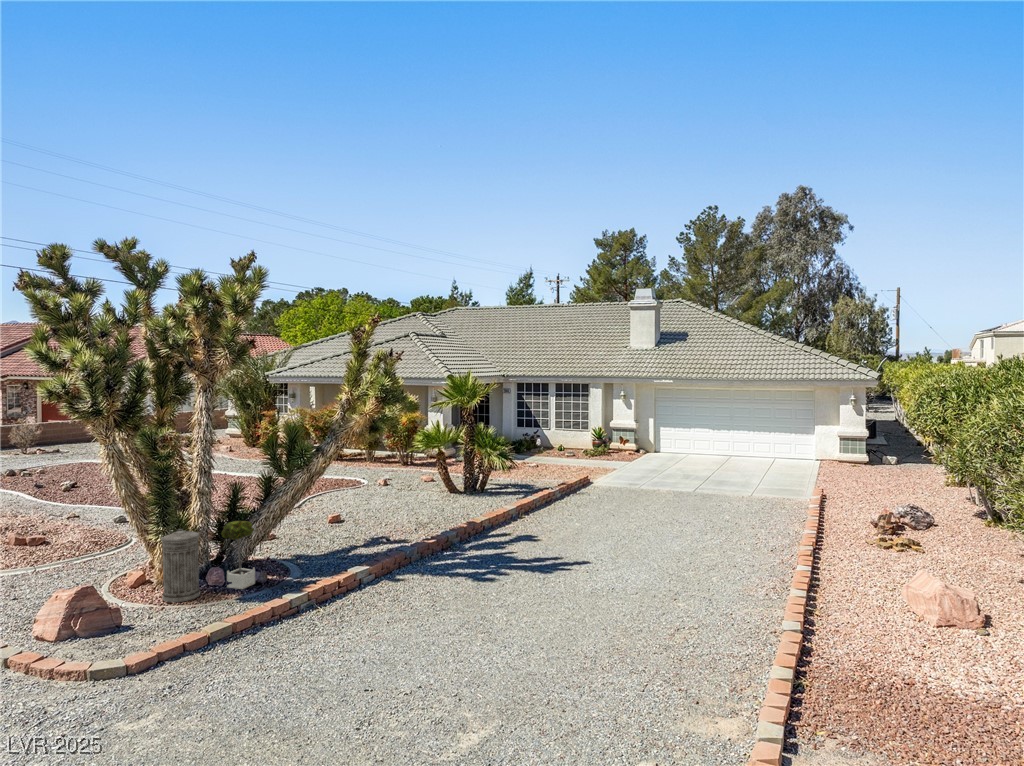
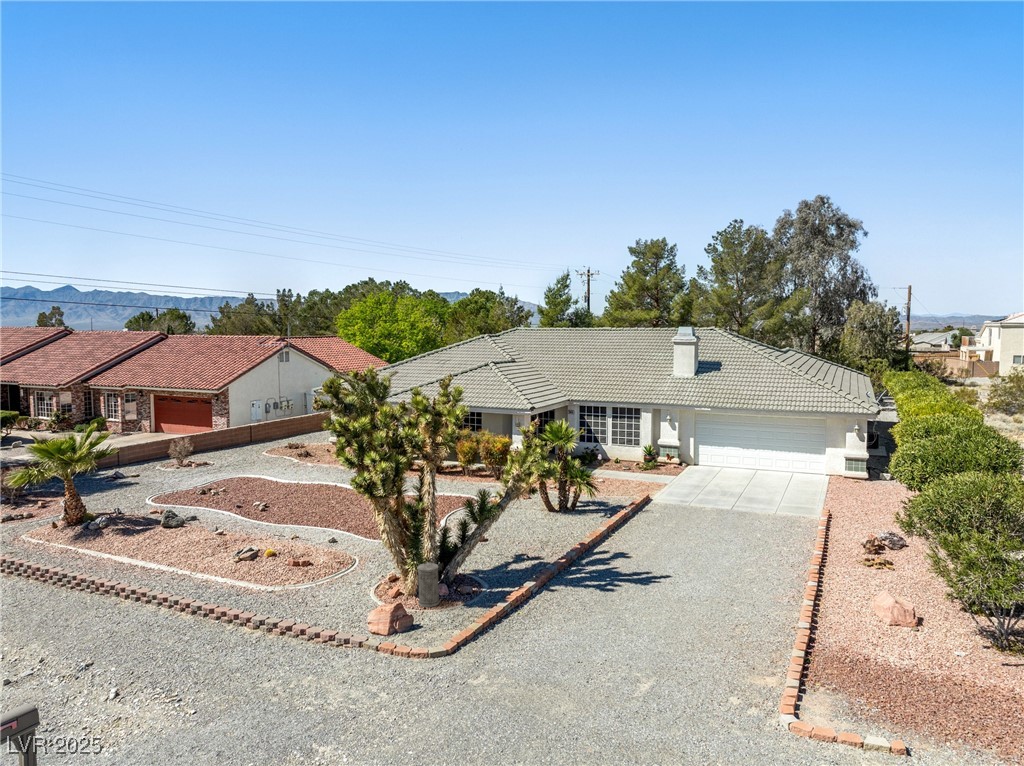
potted tree: present [221,521,255,589] -> none [449,556,467,598]

